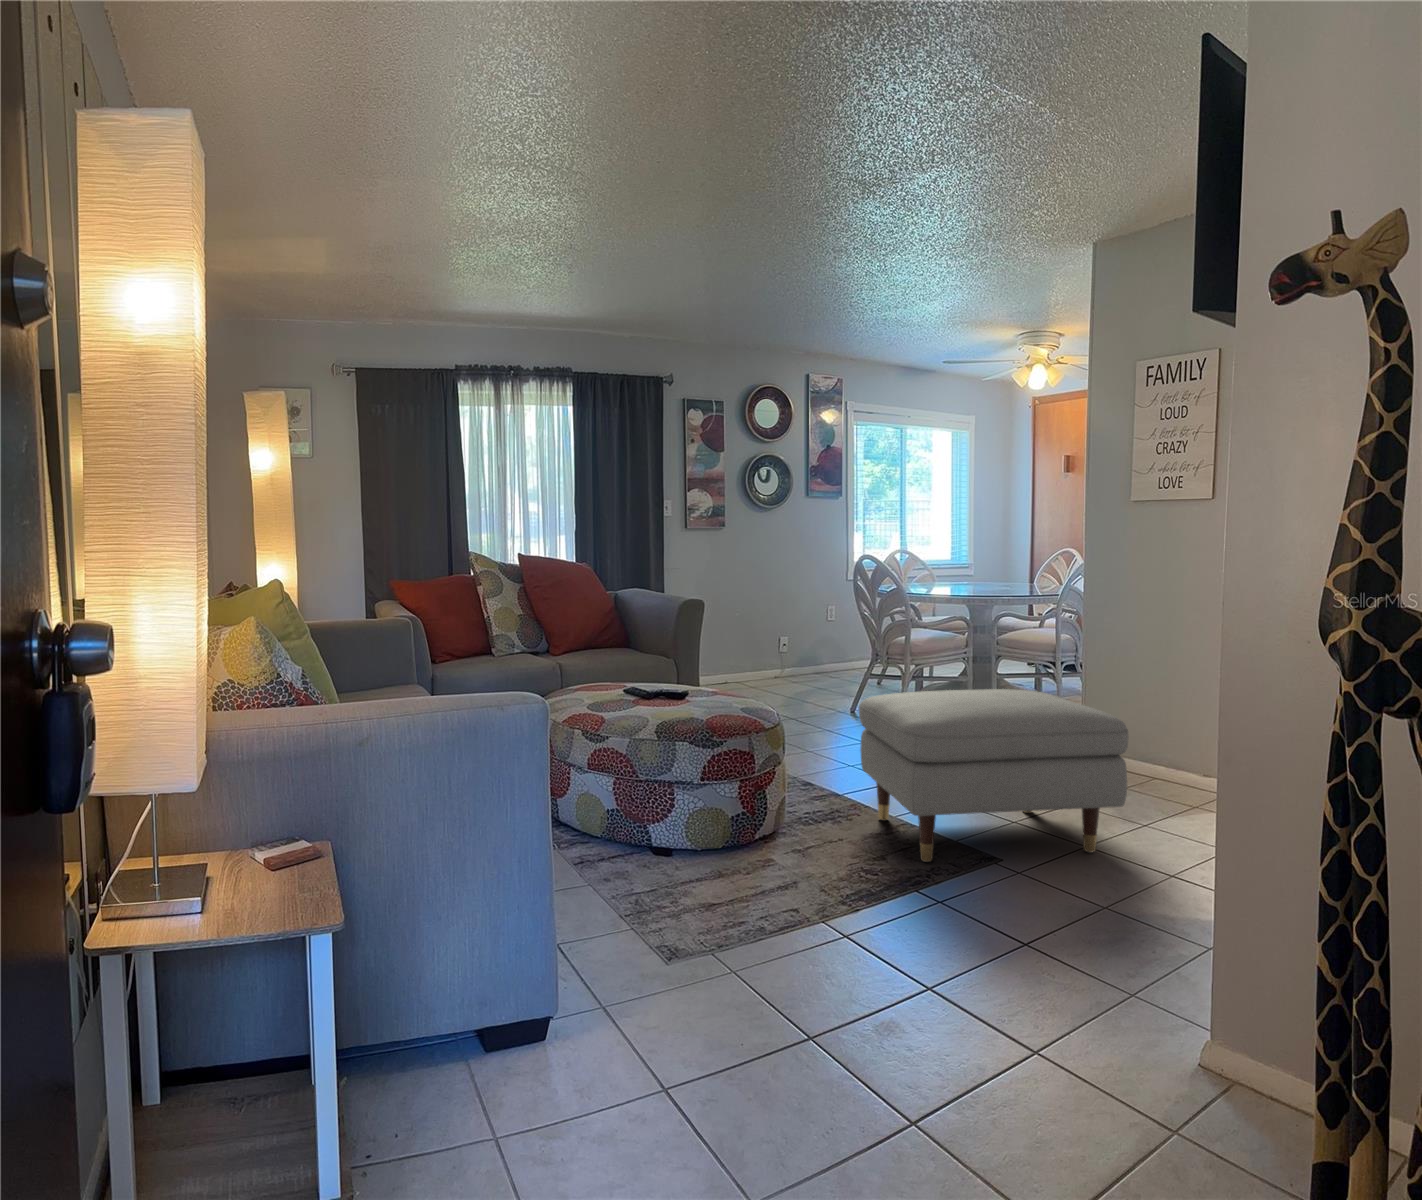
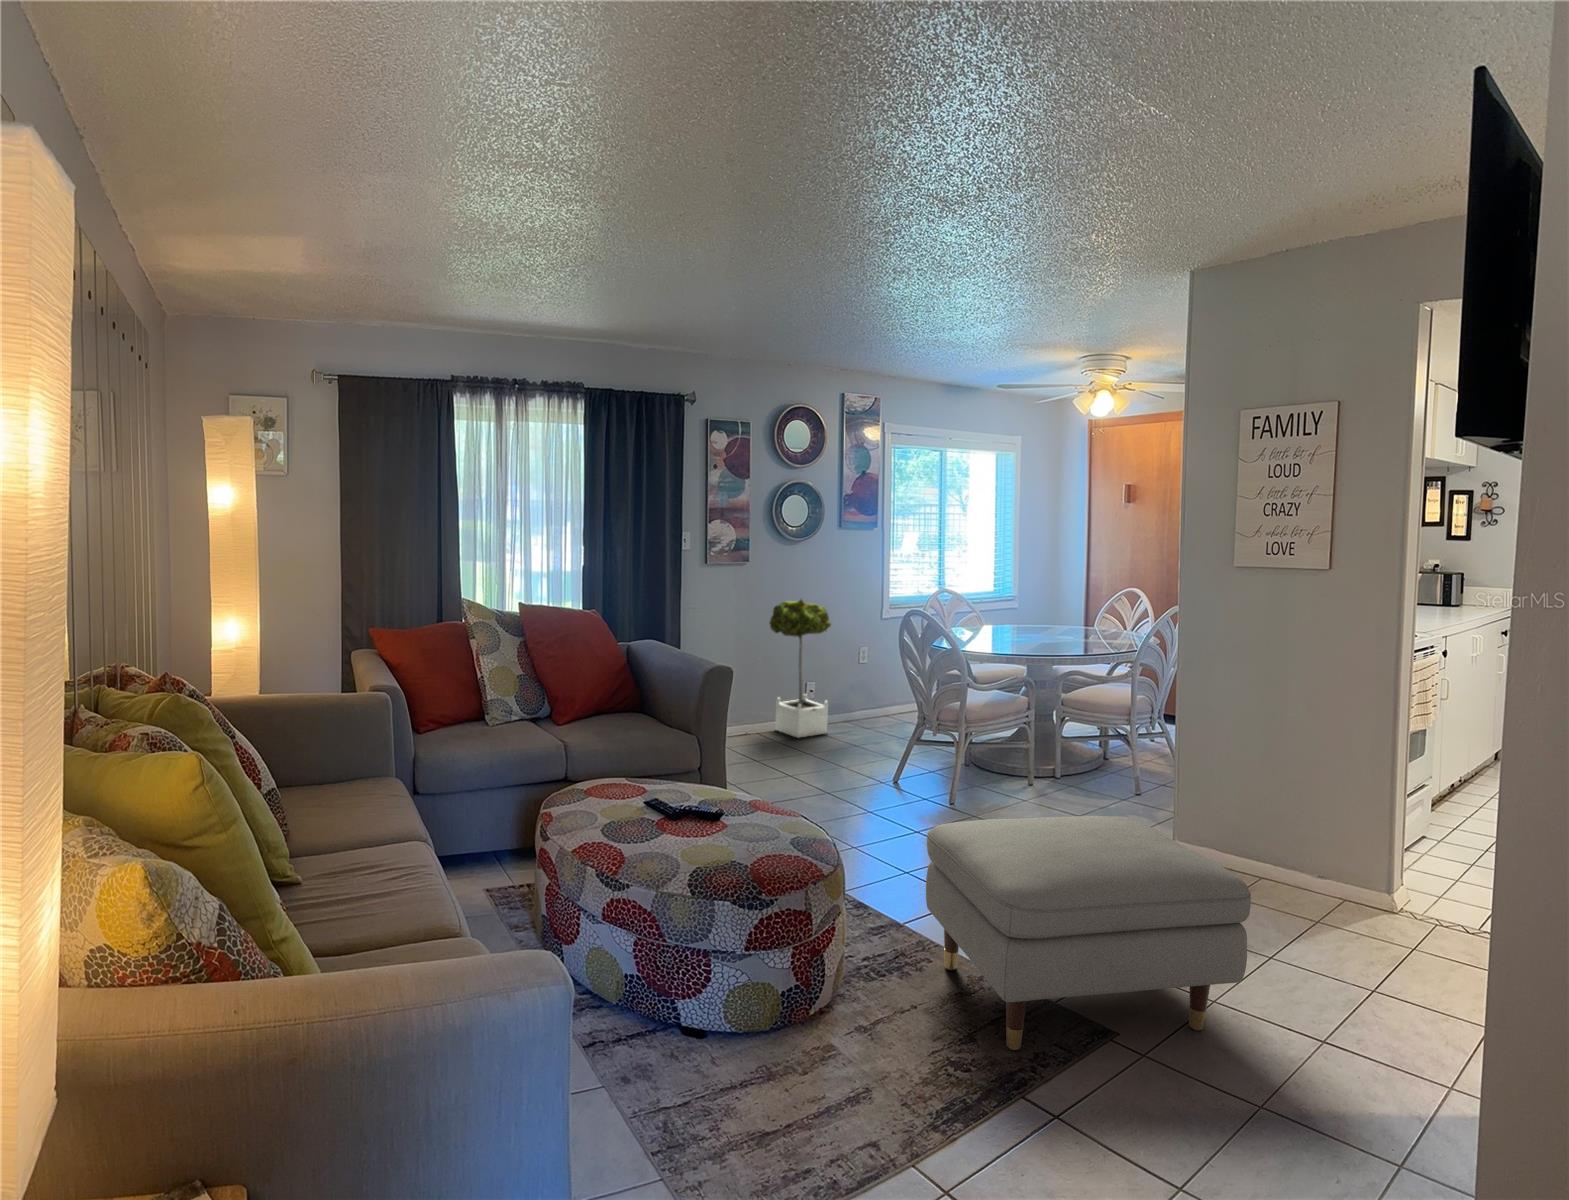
potted tree: none [745,558,802,687] -> present [770,599,831,737]

